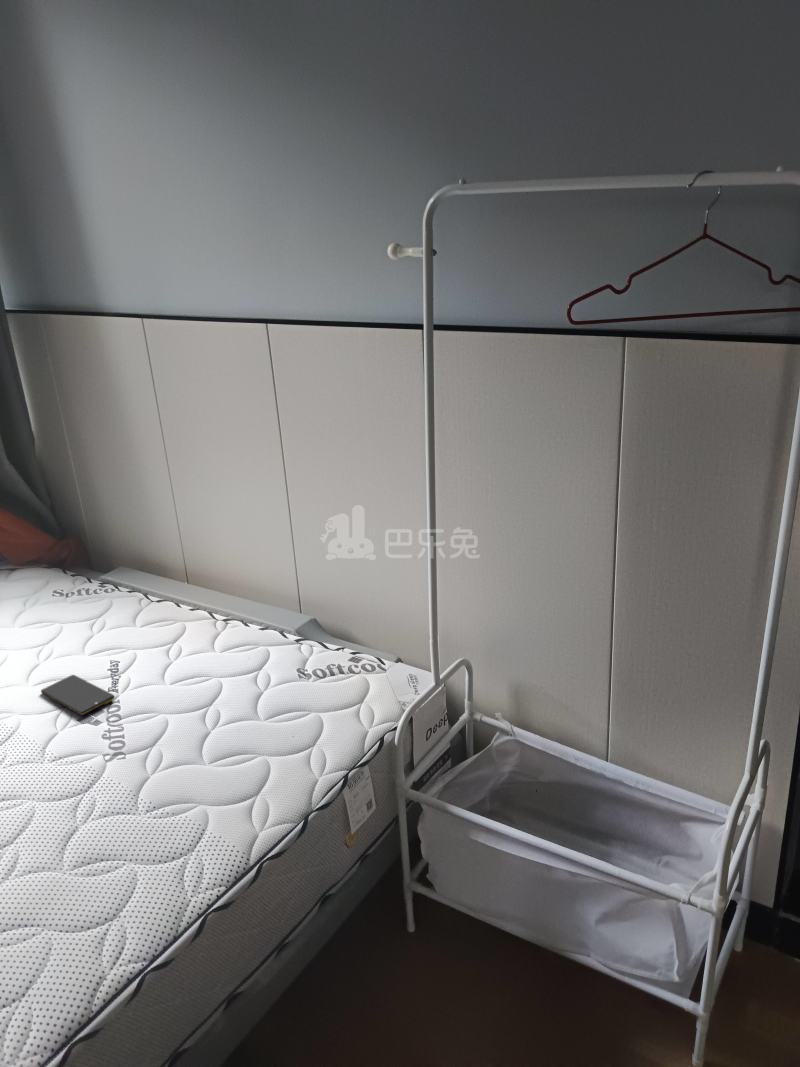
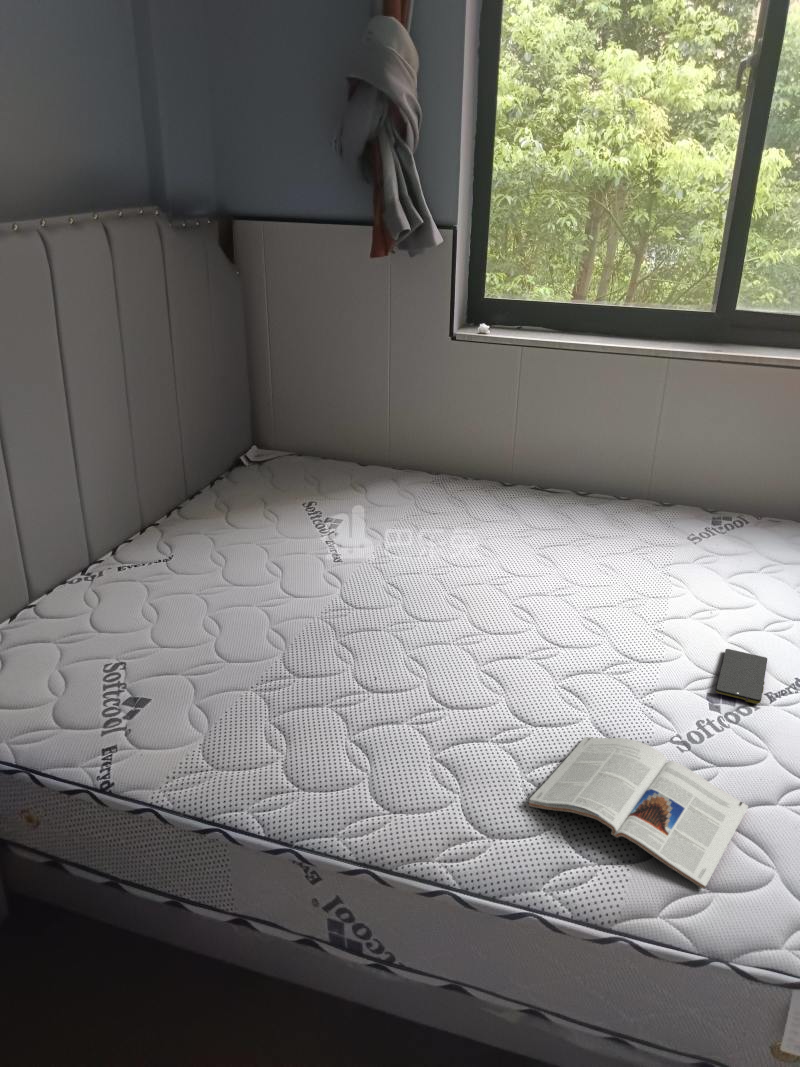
magazine: none [58,744,256,876] -> present [529,737,748,888]

